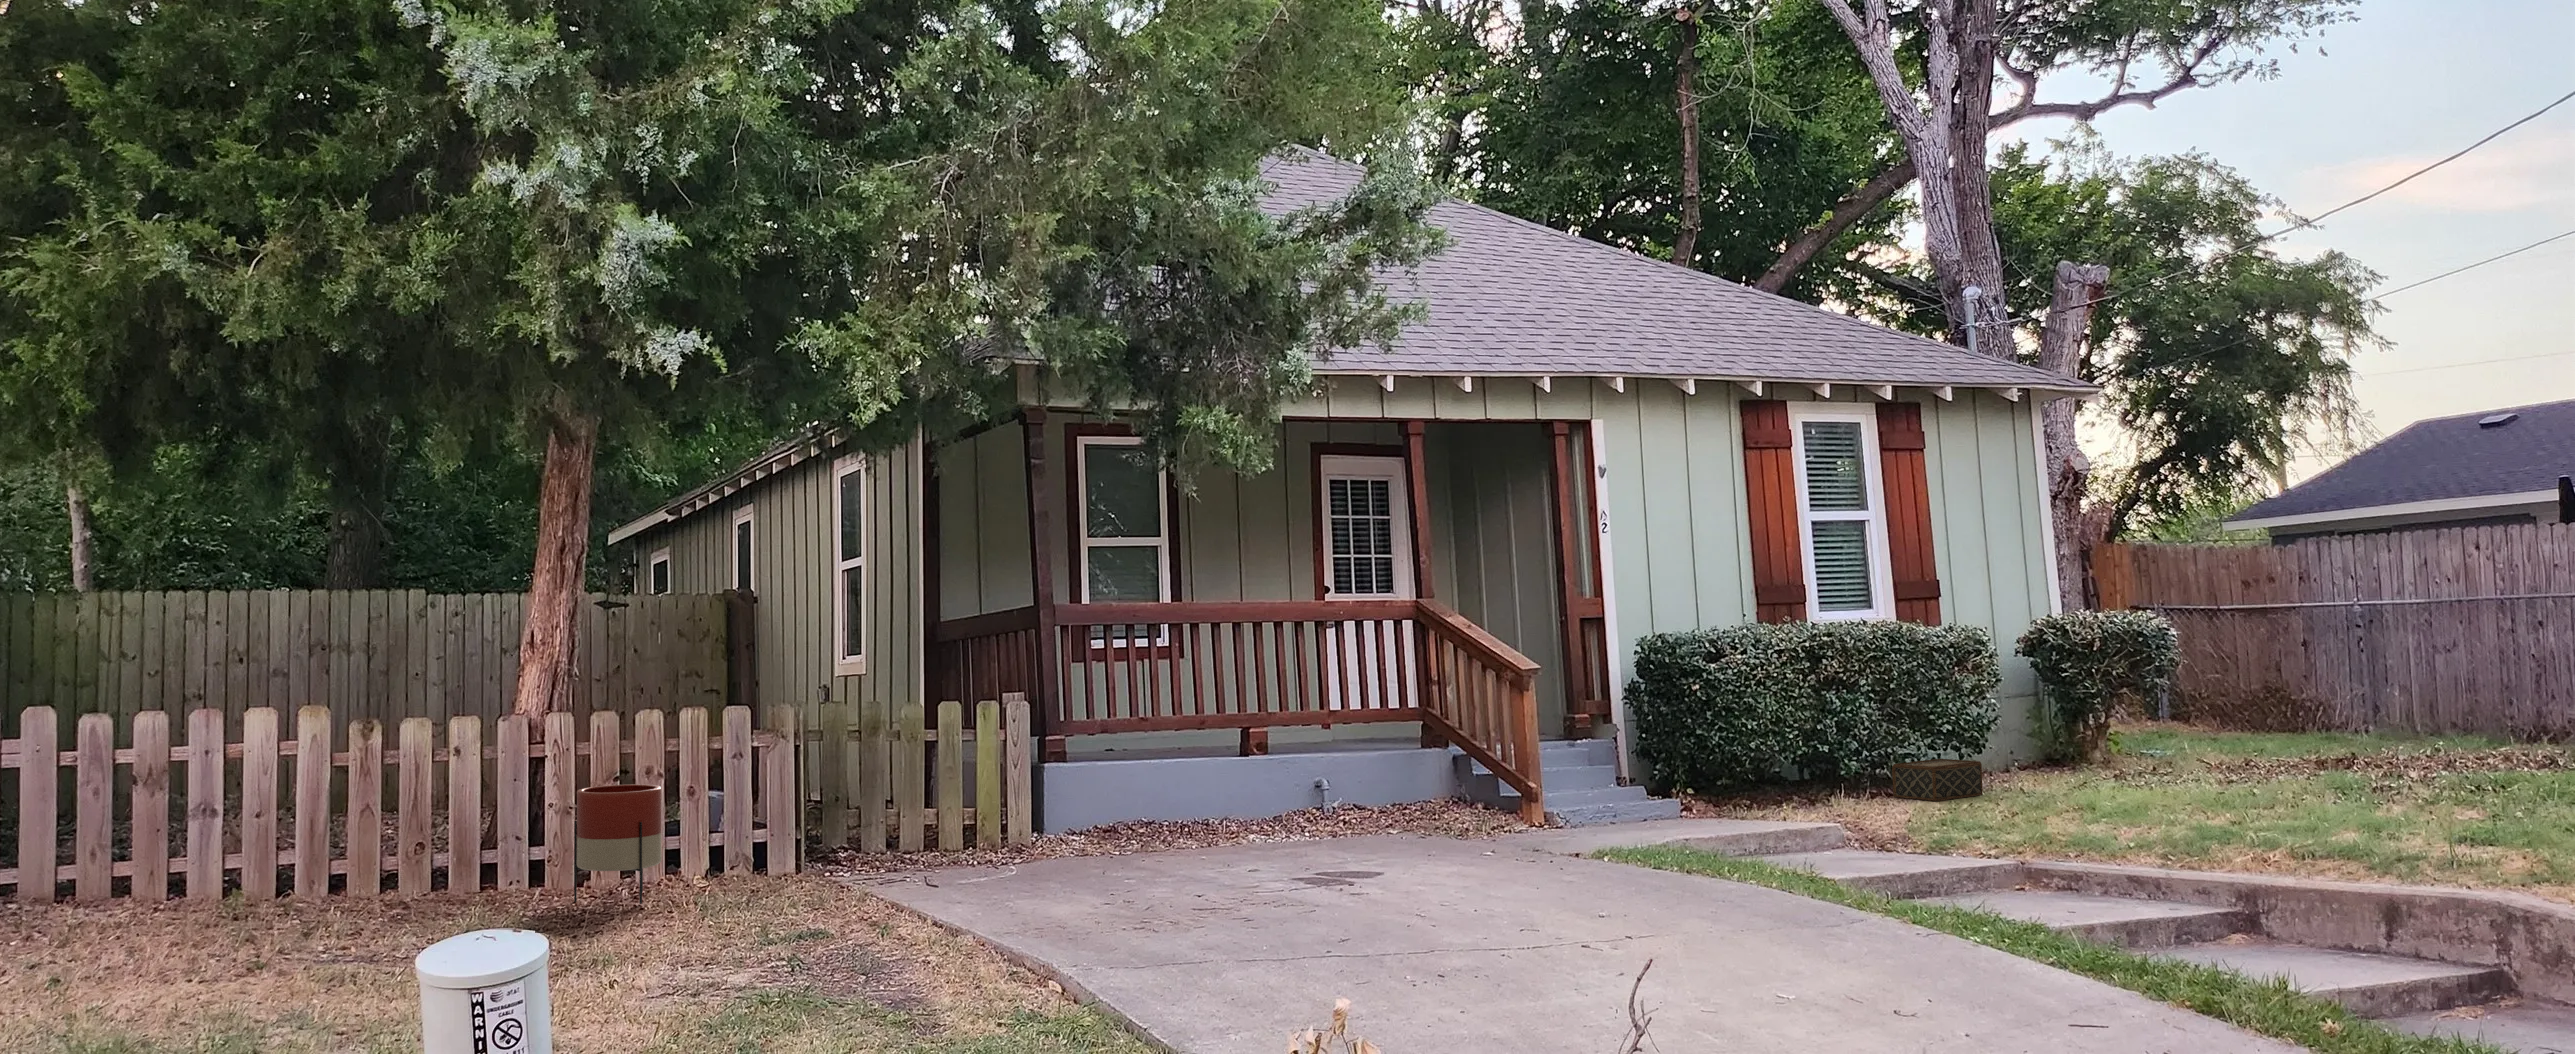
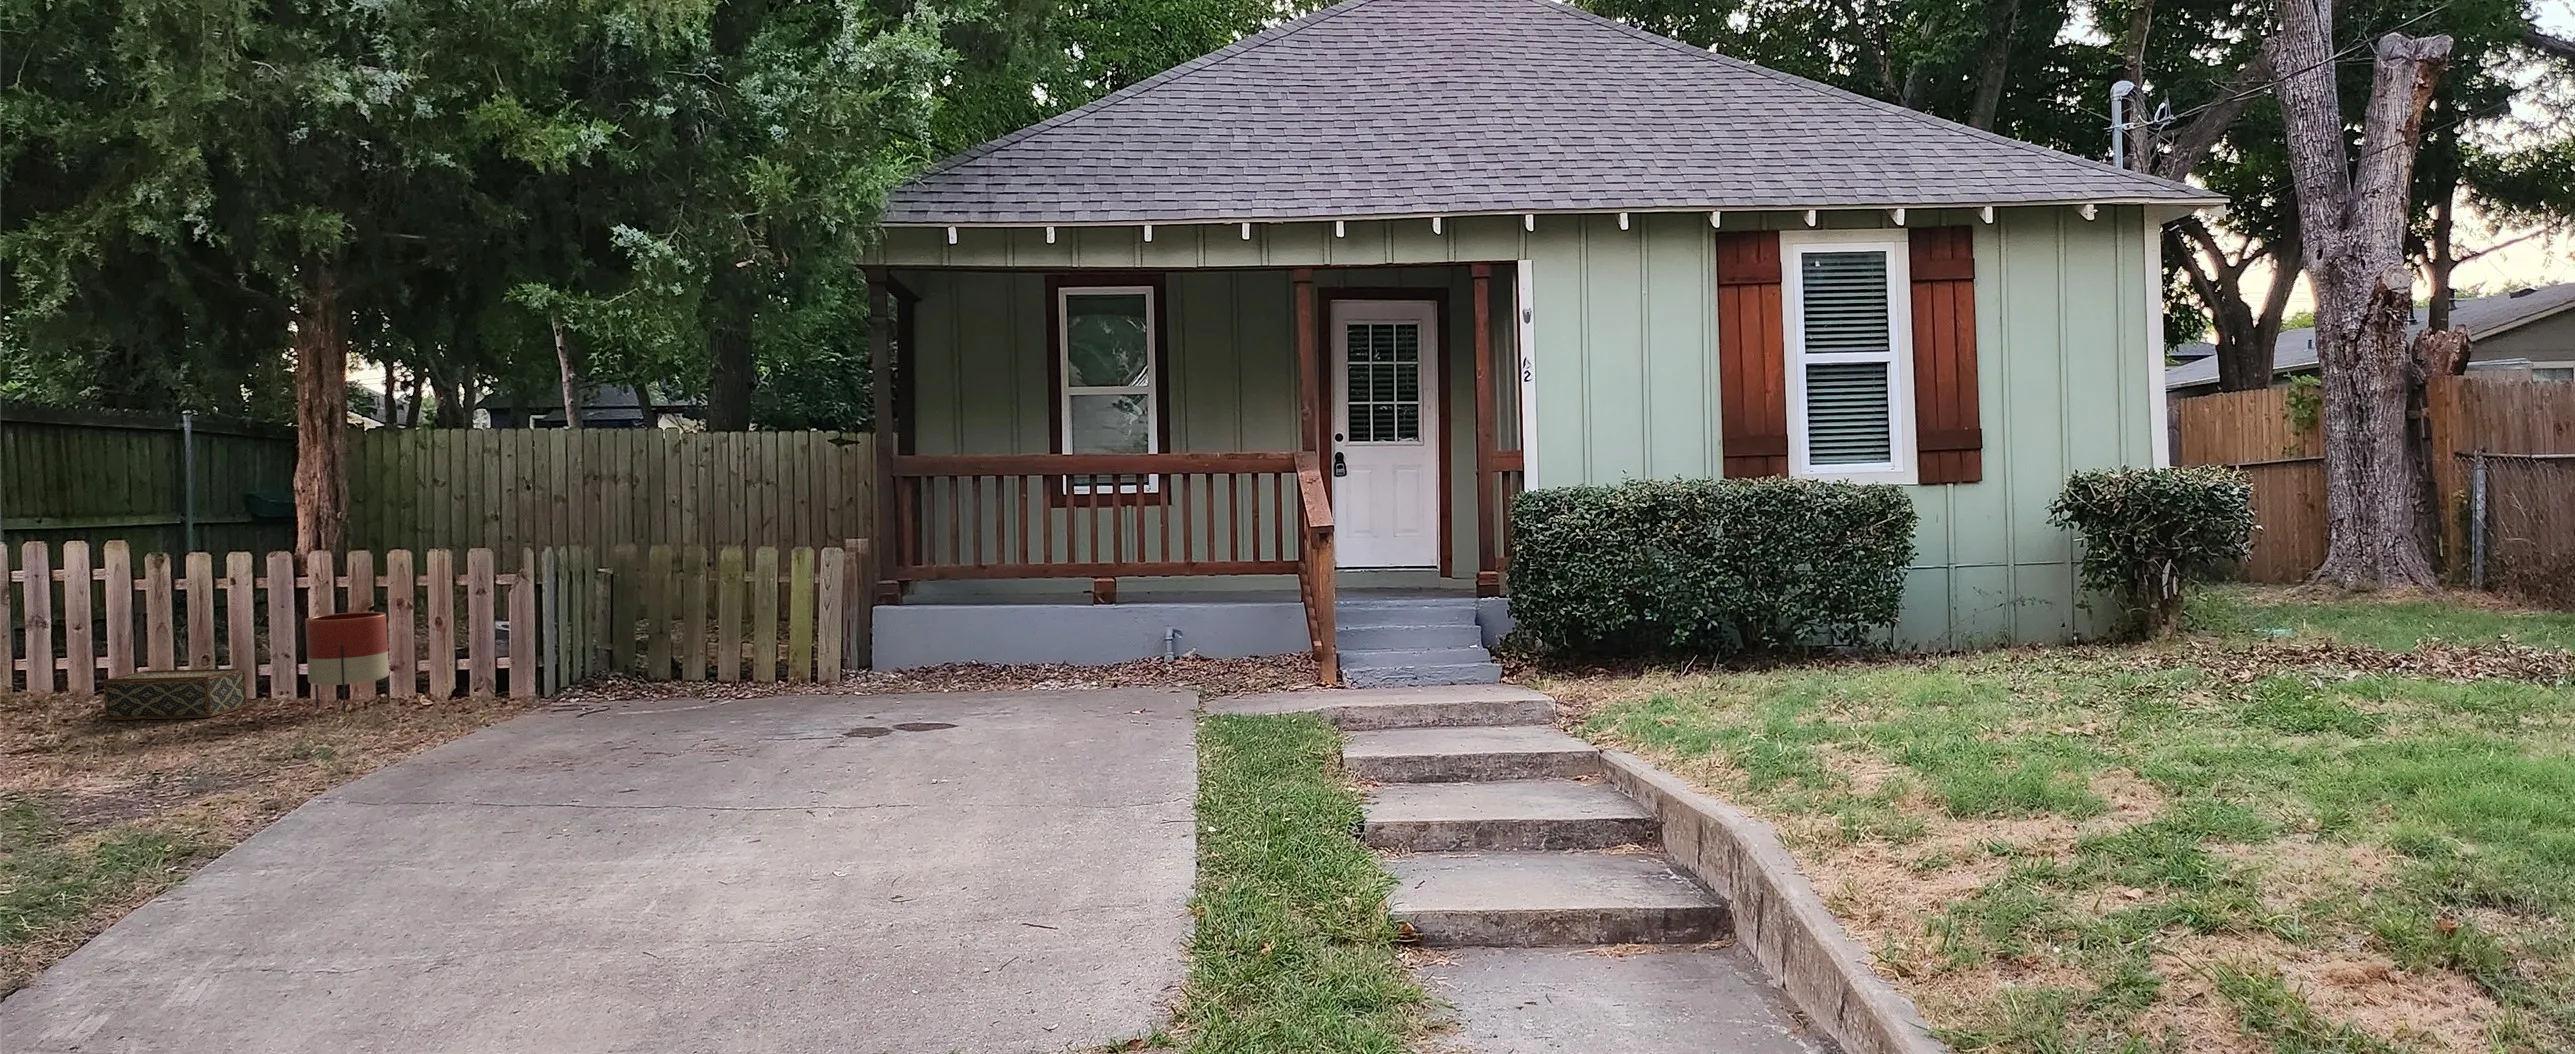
woven basket: present [1892,759,1983,801] -> present [104,668,247,720]

